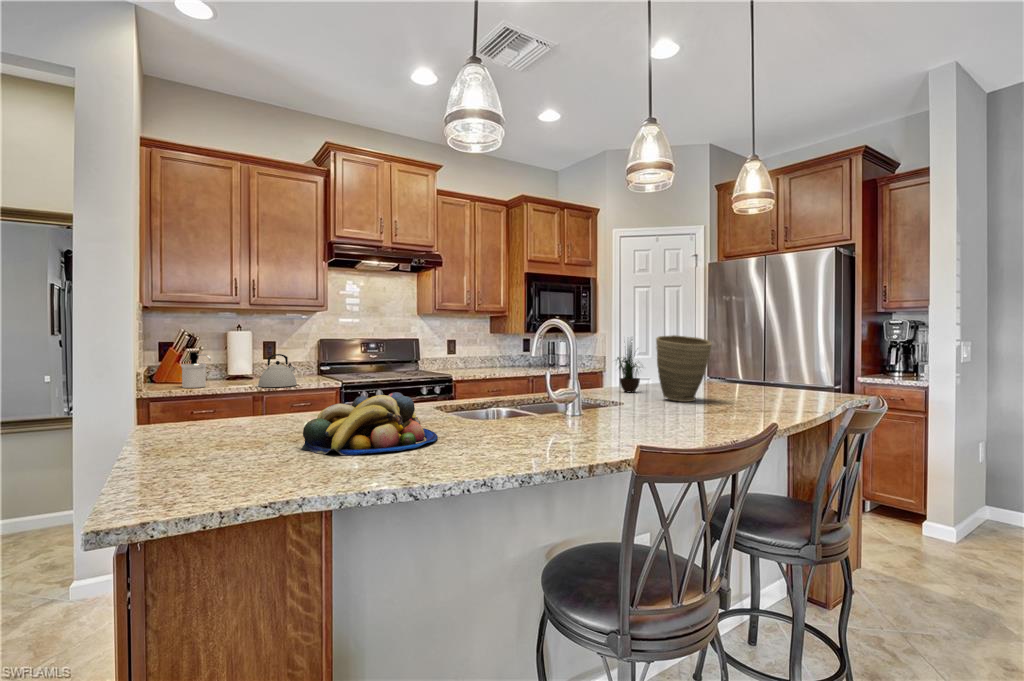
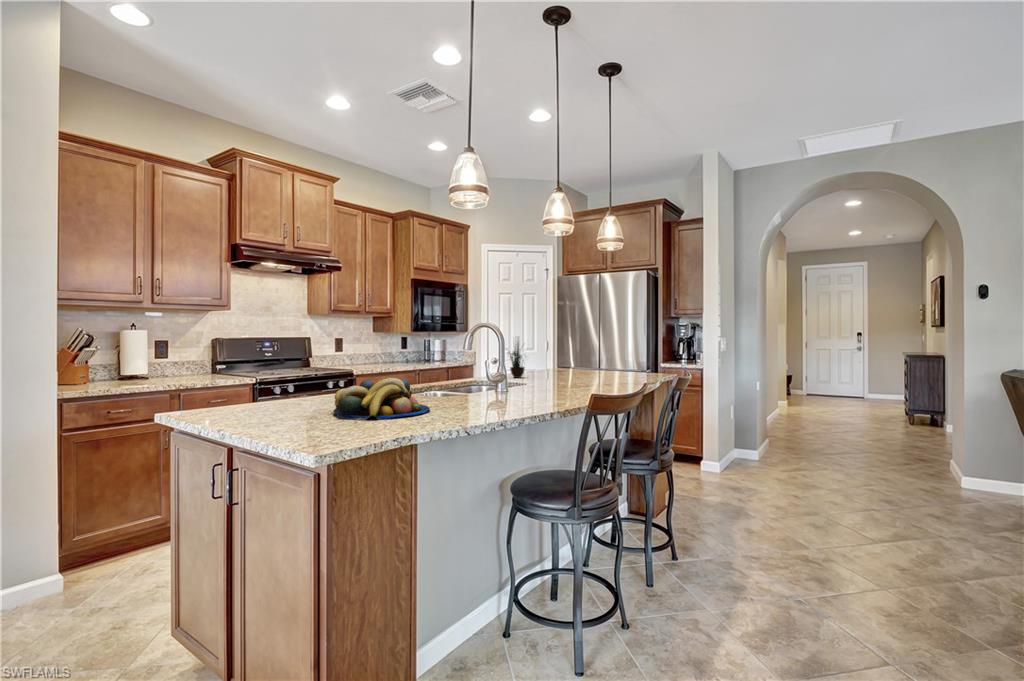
vase: present [656,335,712,402] -> none [542,334,581,382]
soap dispenser: present [181,352,211,388] -> none [84,351,122,388]
kettle: present [258,354,297,387] -> none [171,353,211,384]

